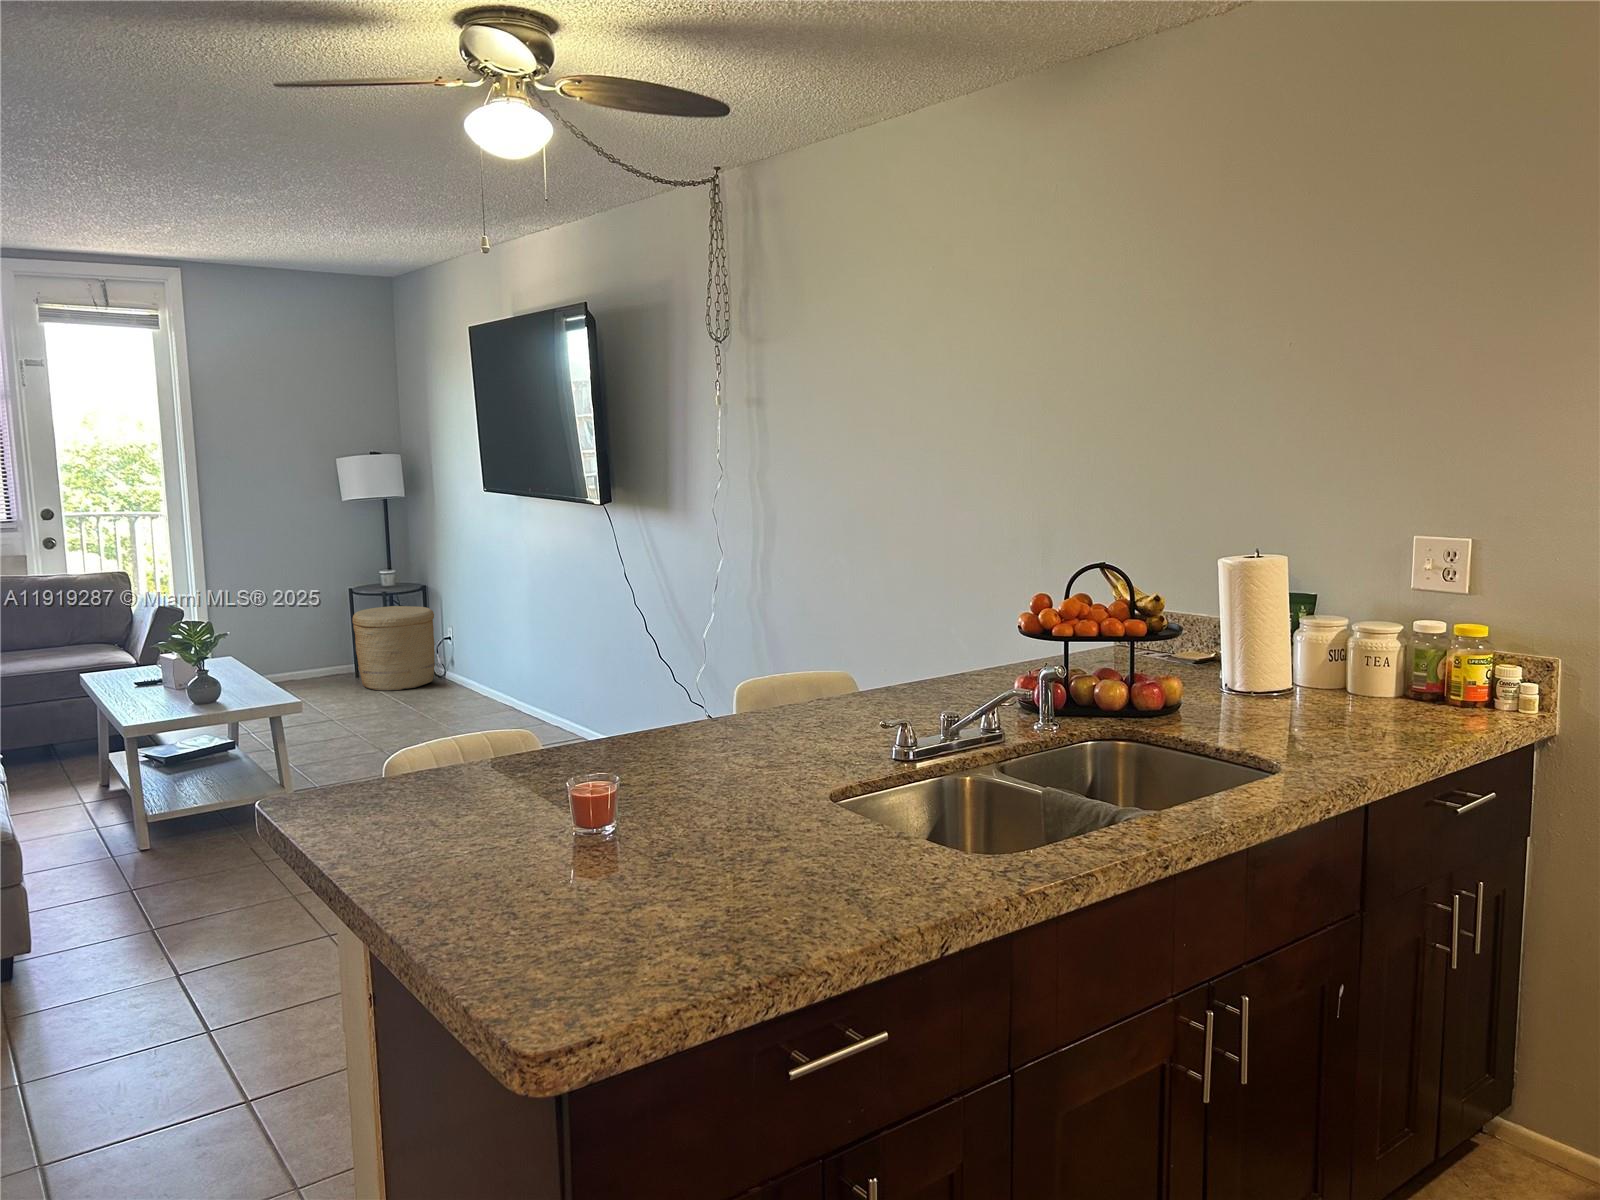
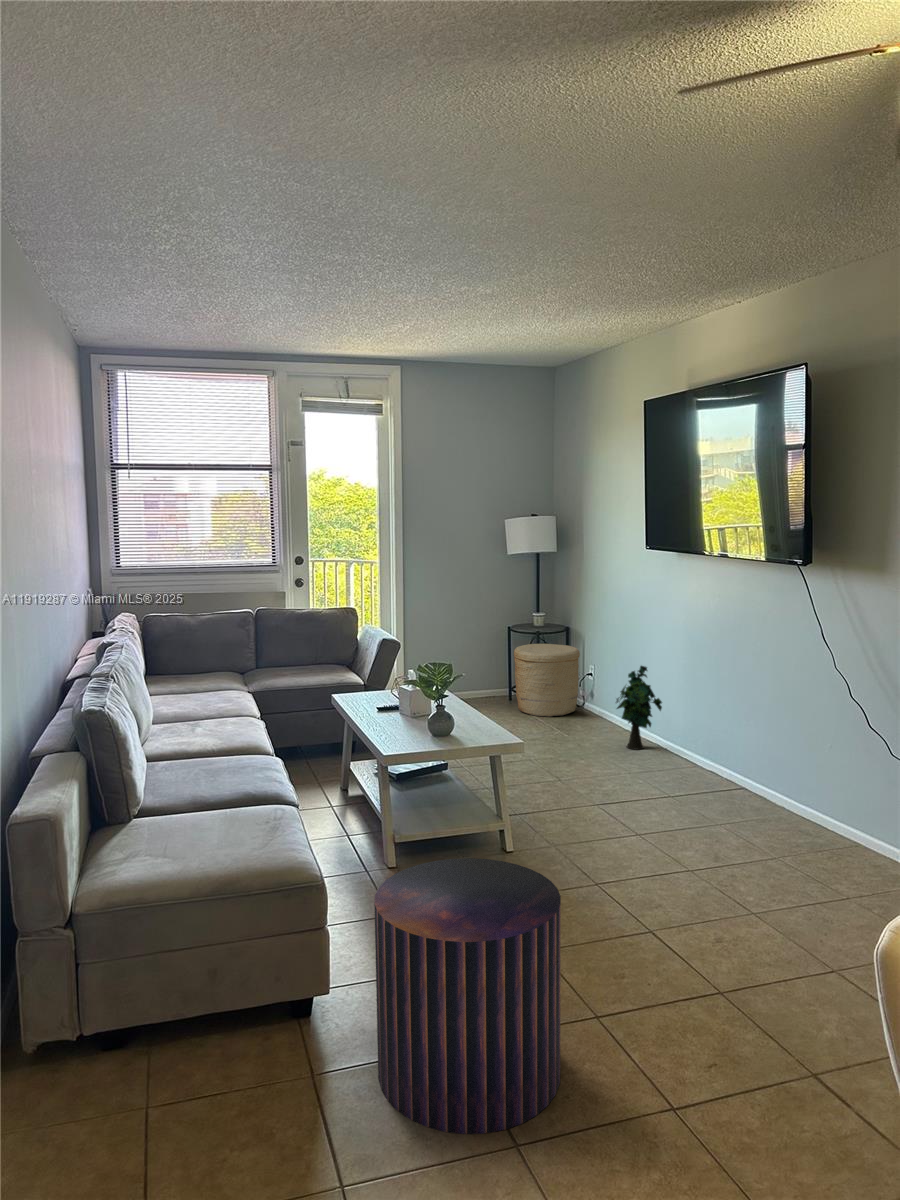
decorative plant: none [459,621,511,715] -> present [616,666,662,750]
pouf: none [58,796,271,1032] -> present [374,858,561,1134]

